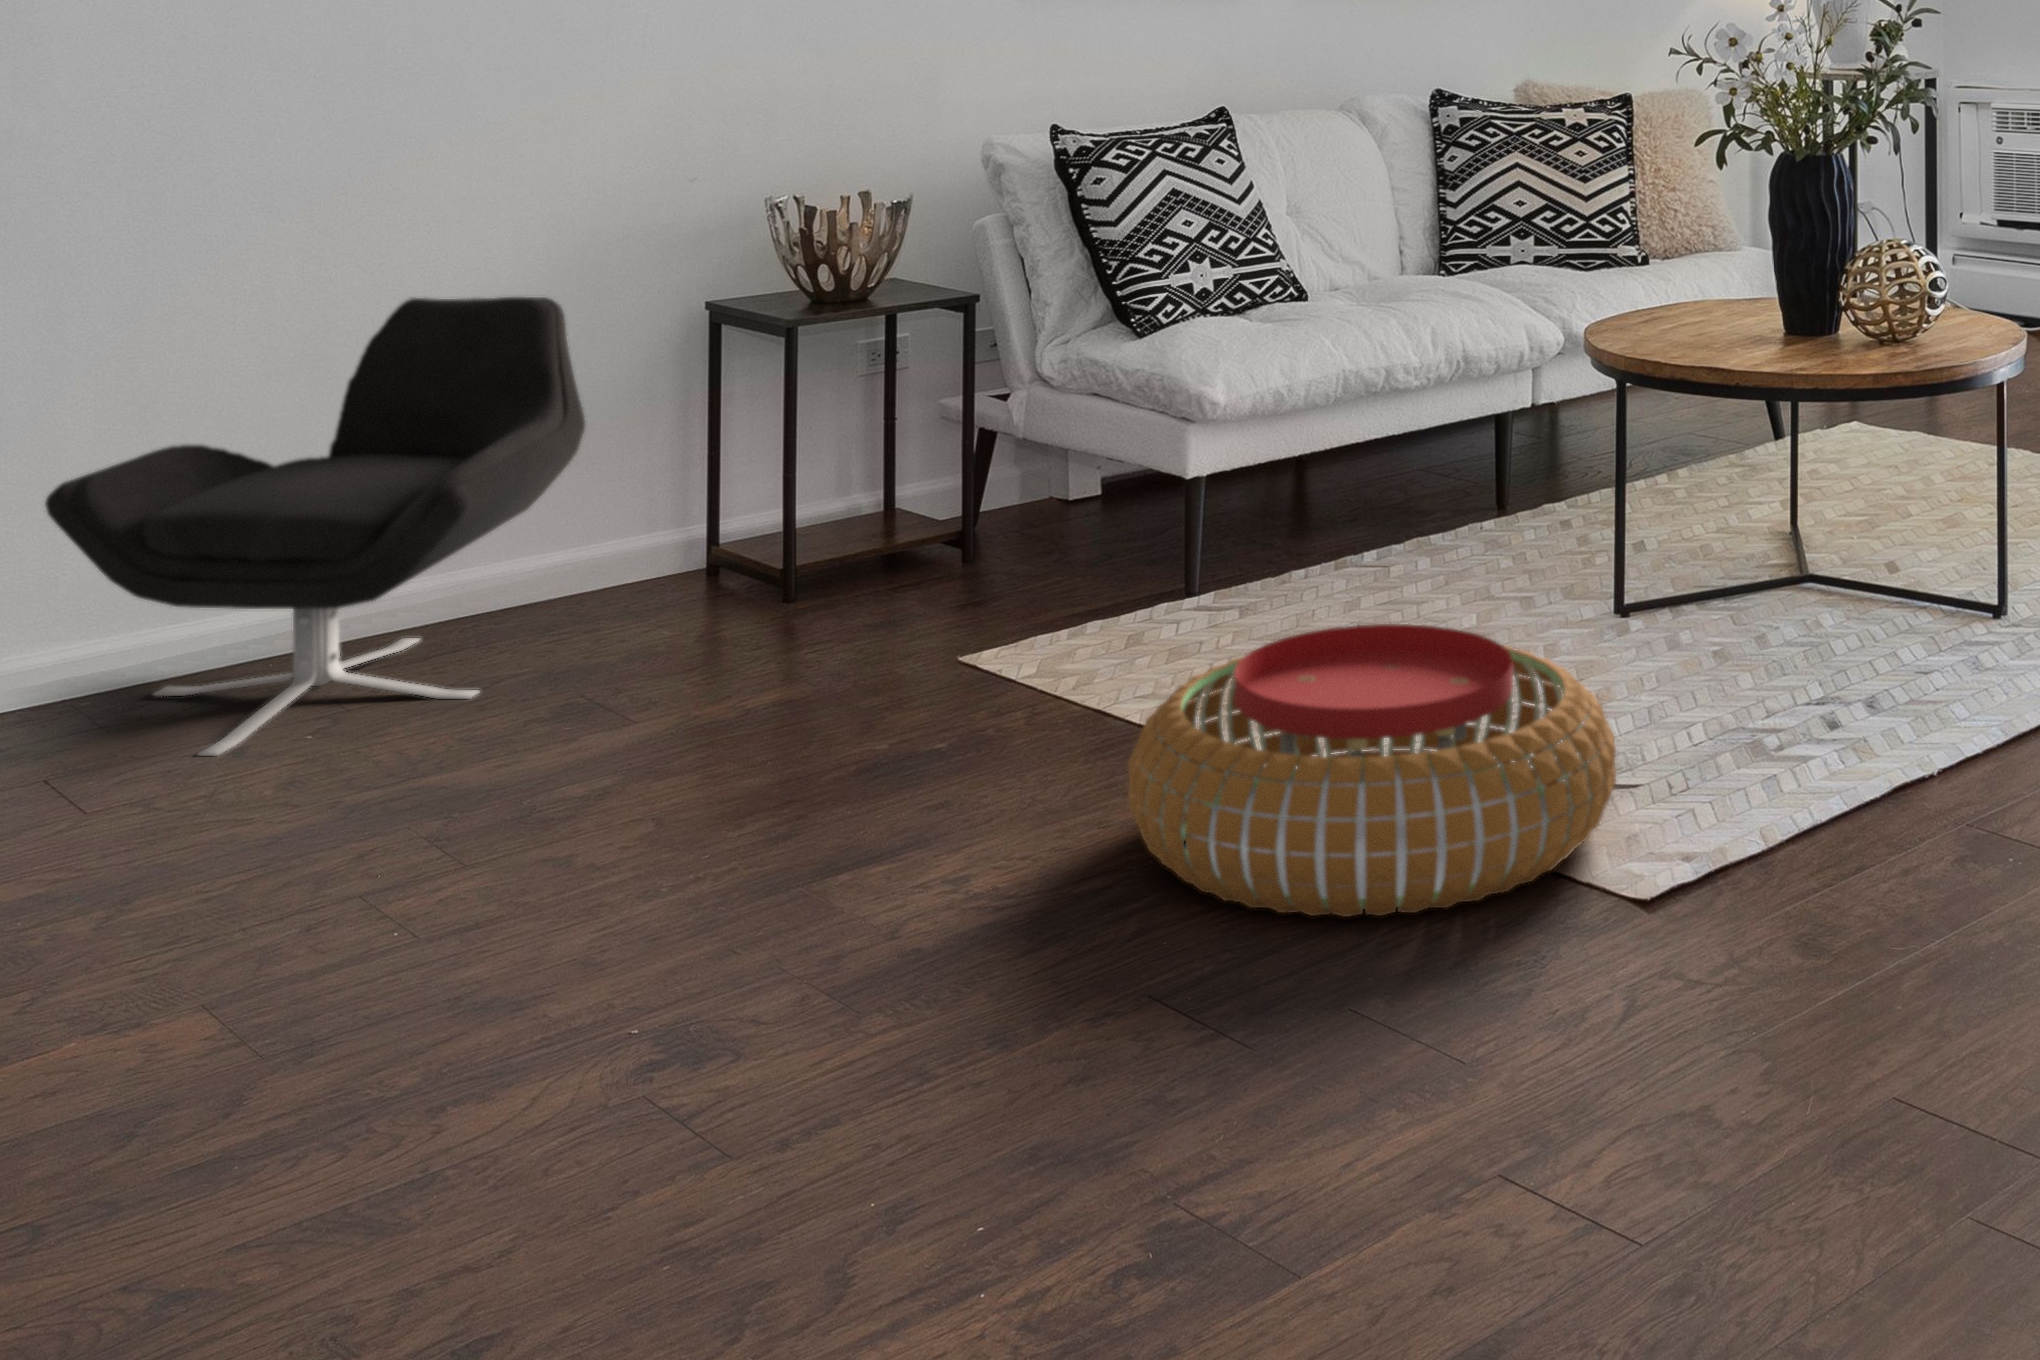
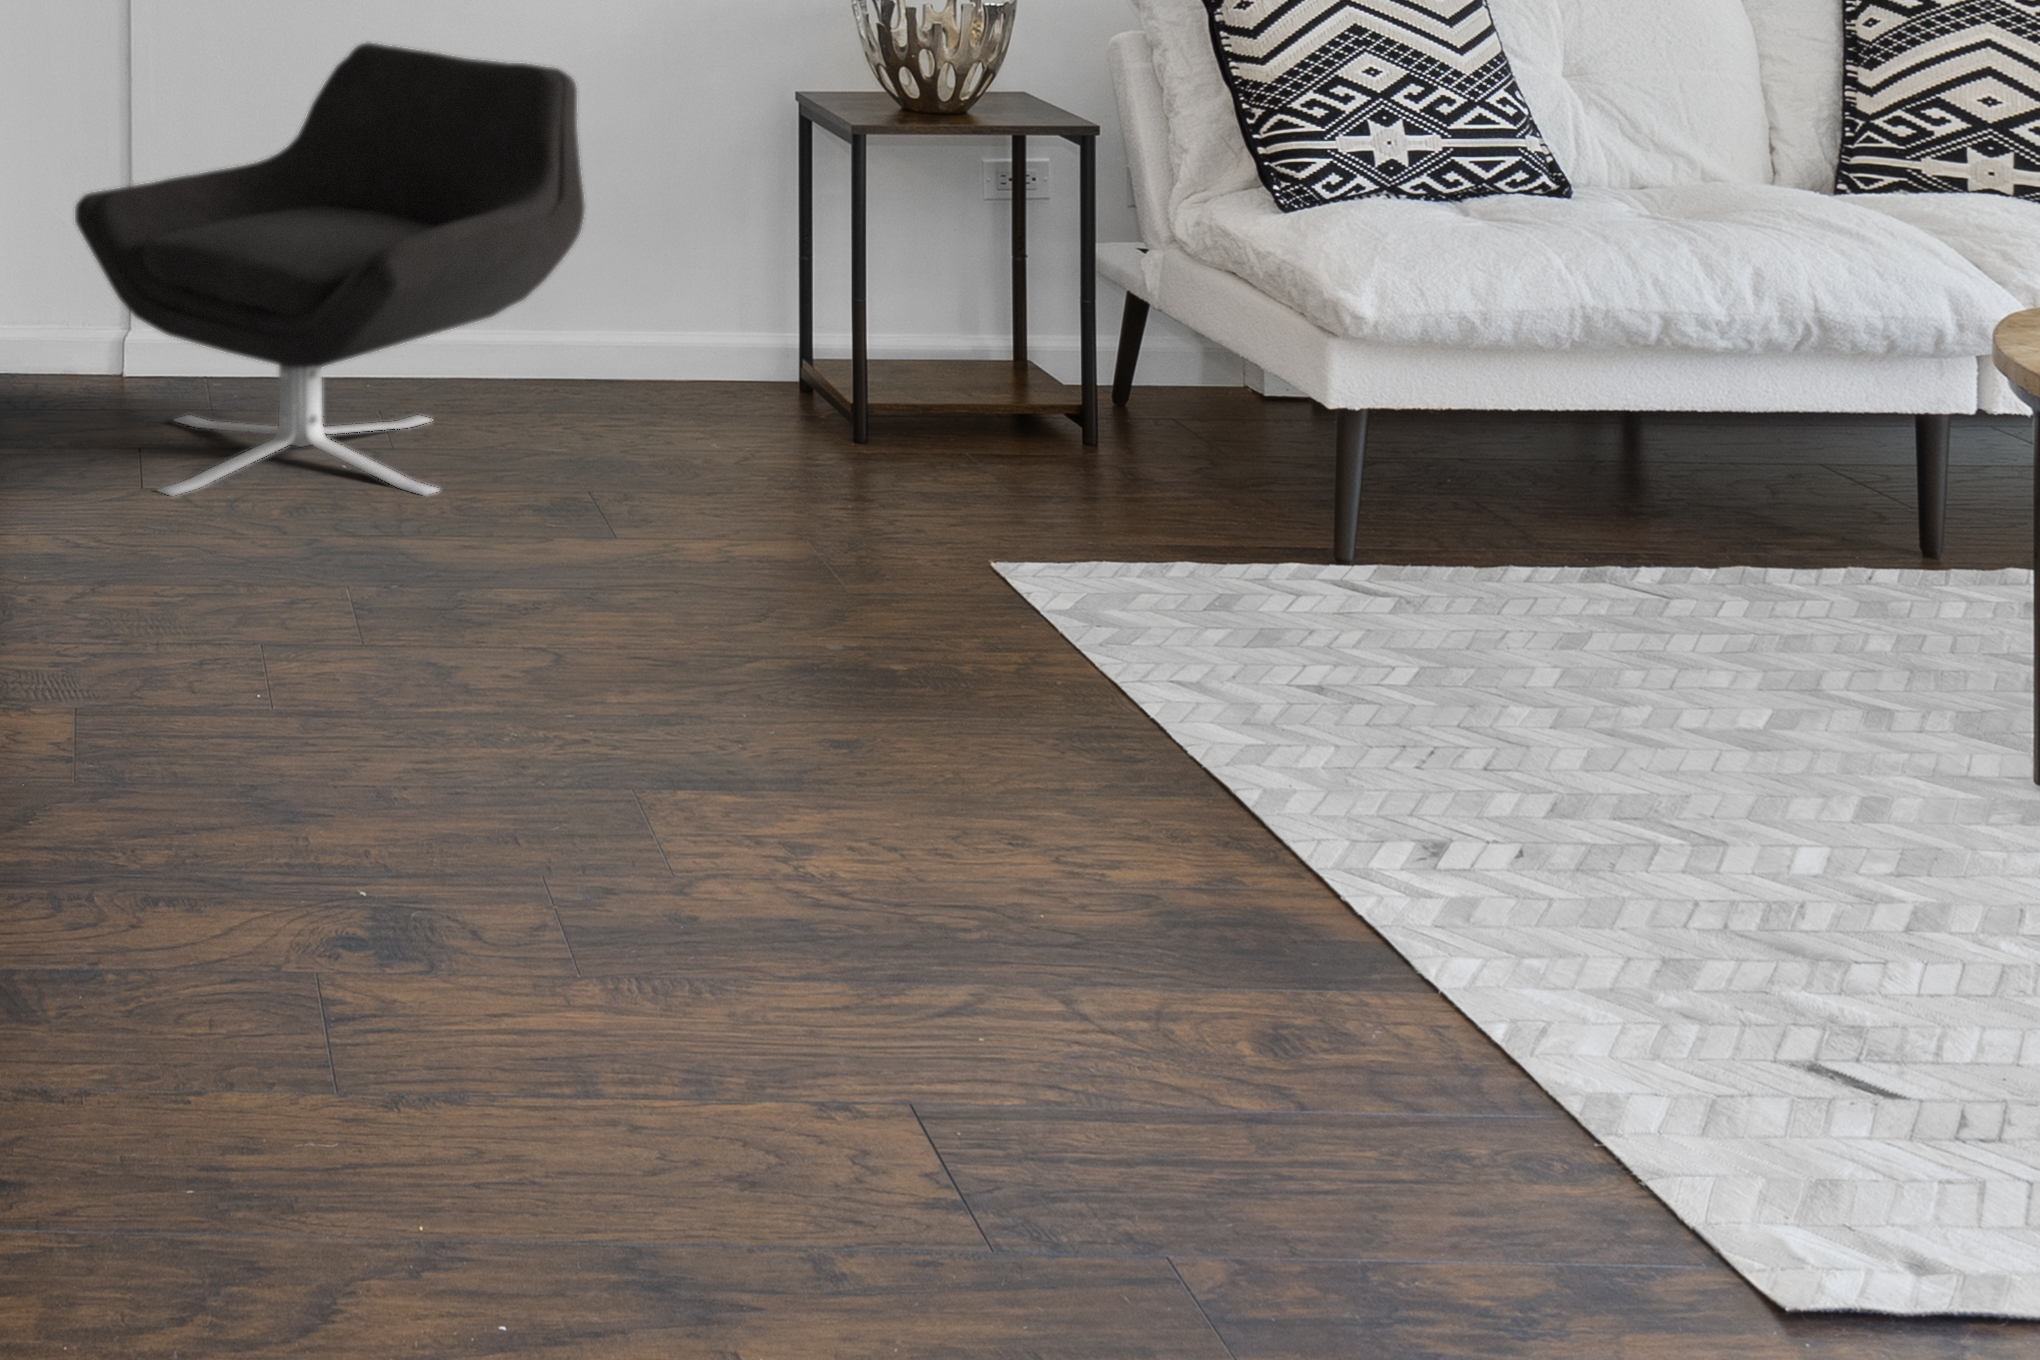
pouf: present [1128,624,1616,917] -> none [963,674,1813,1205]

